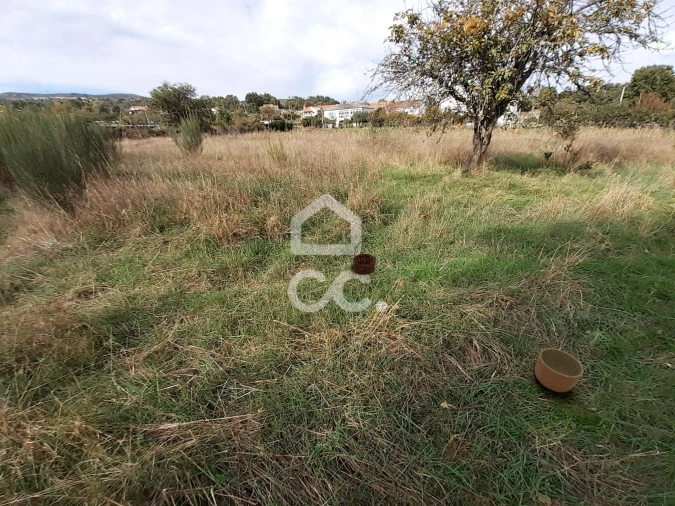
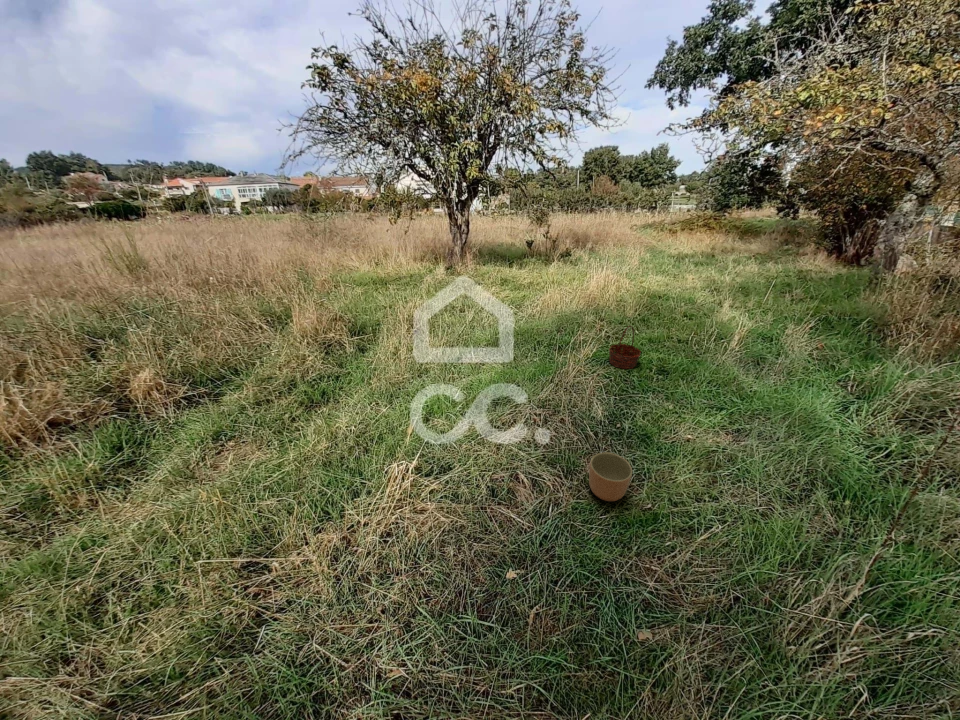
basket: present [353,241,376,274] -> present [609,326,641,369]

